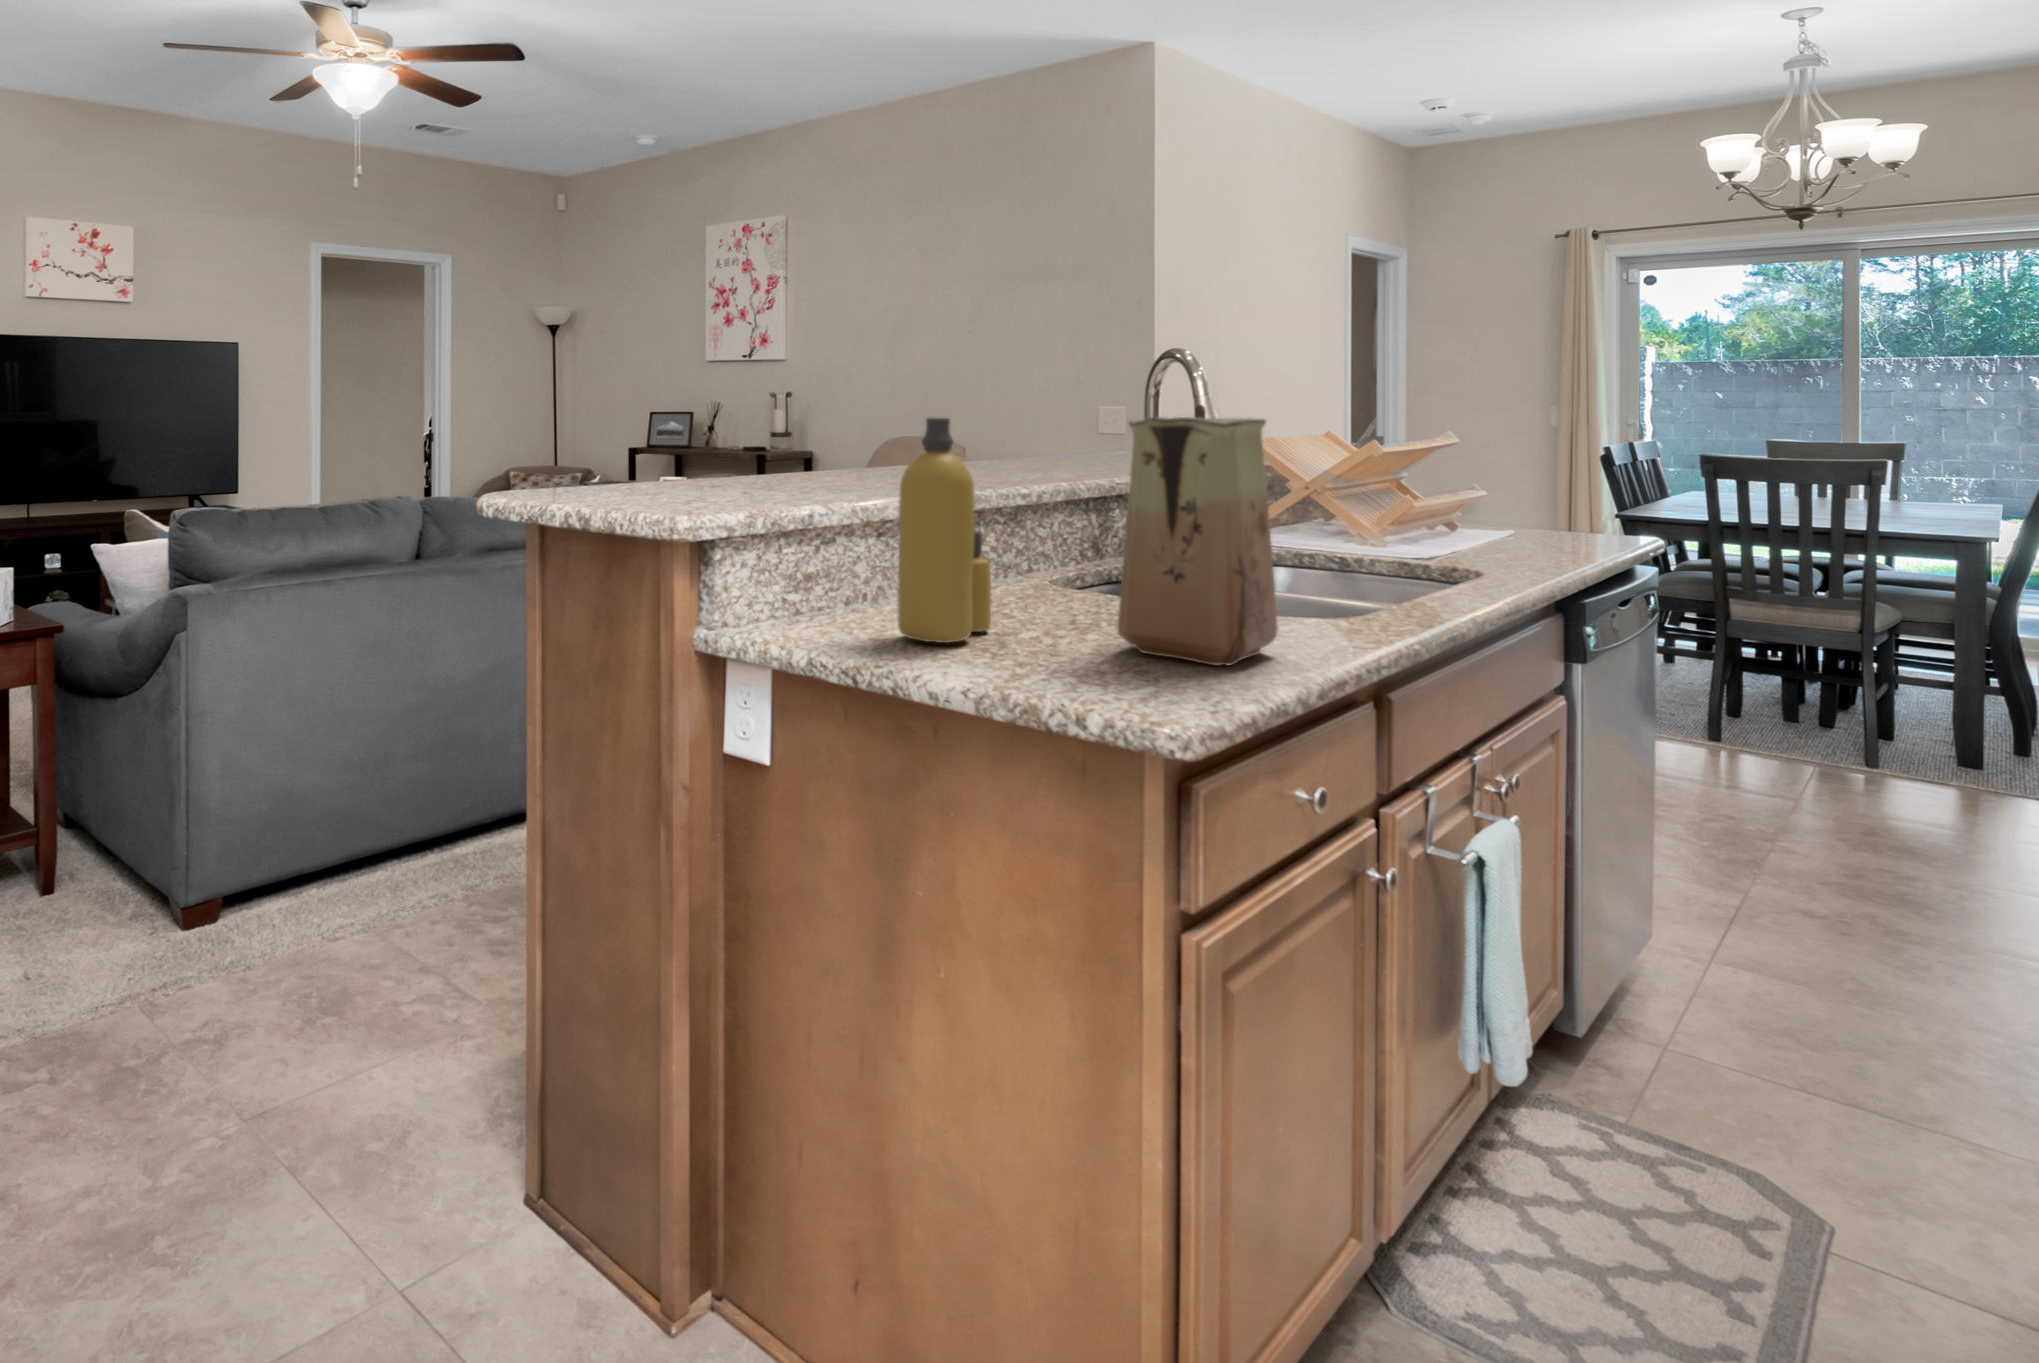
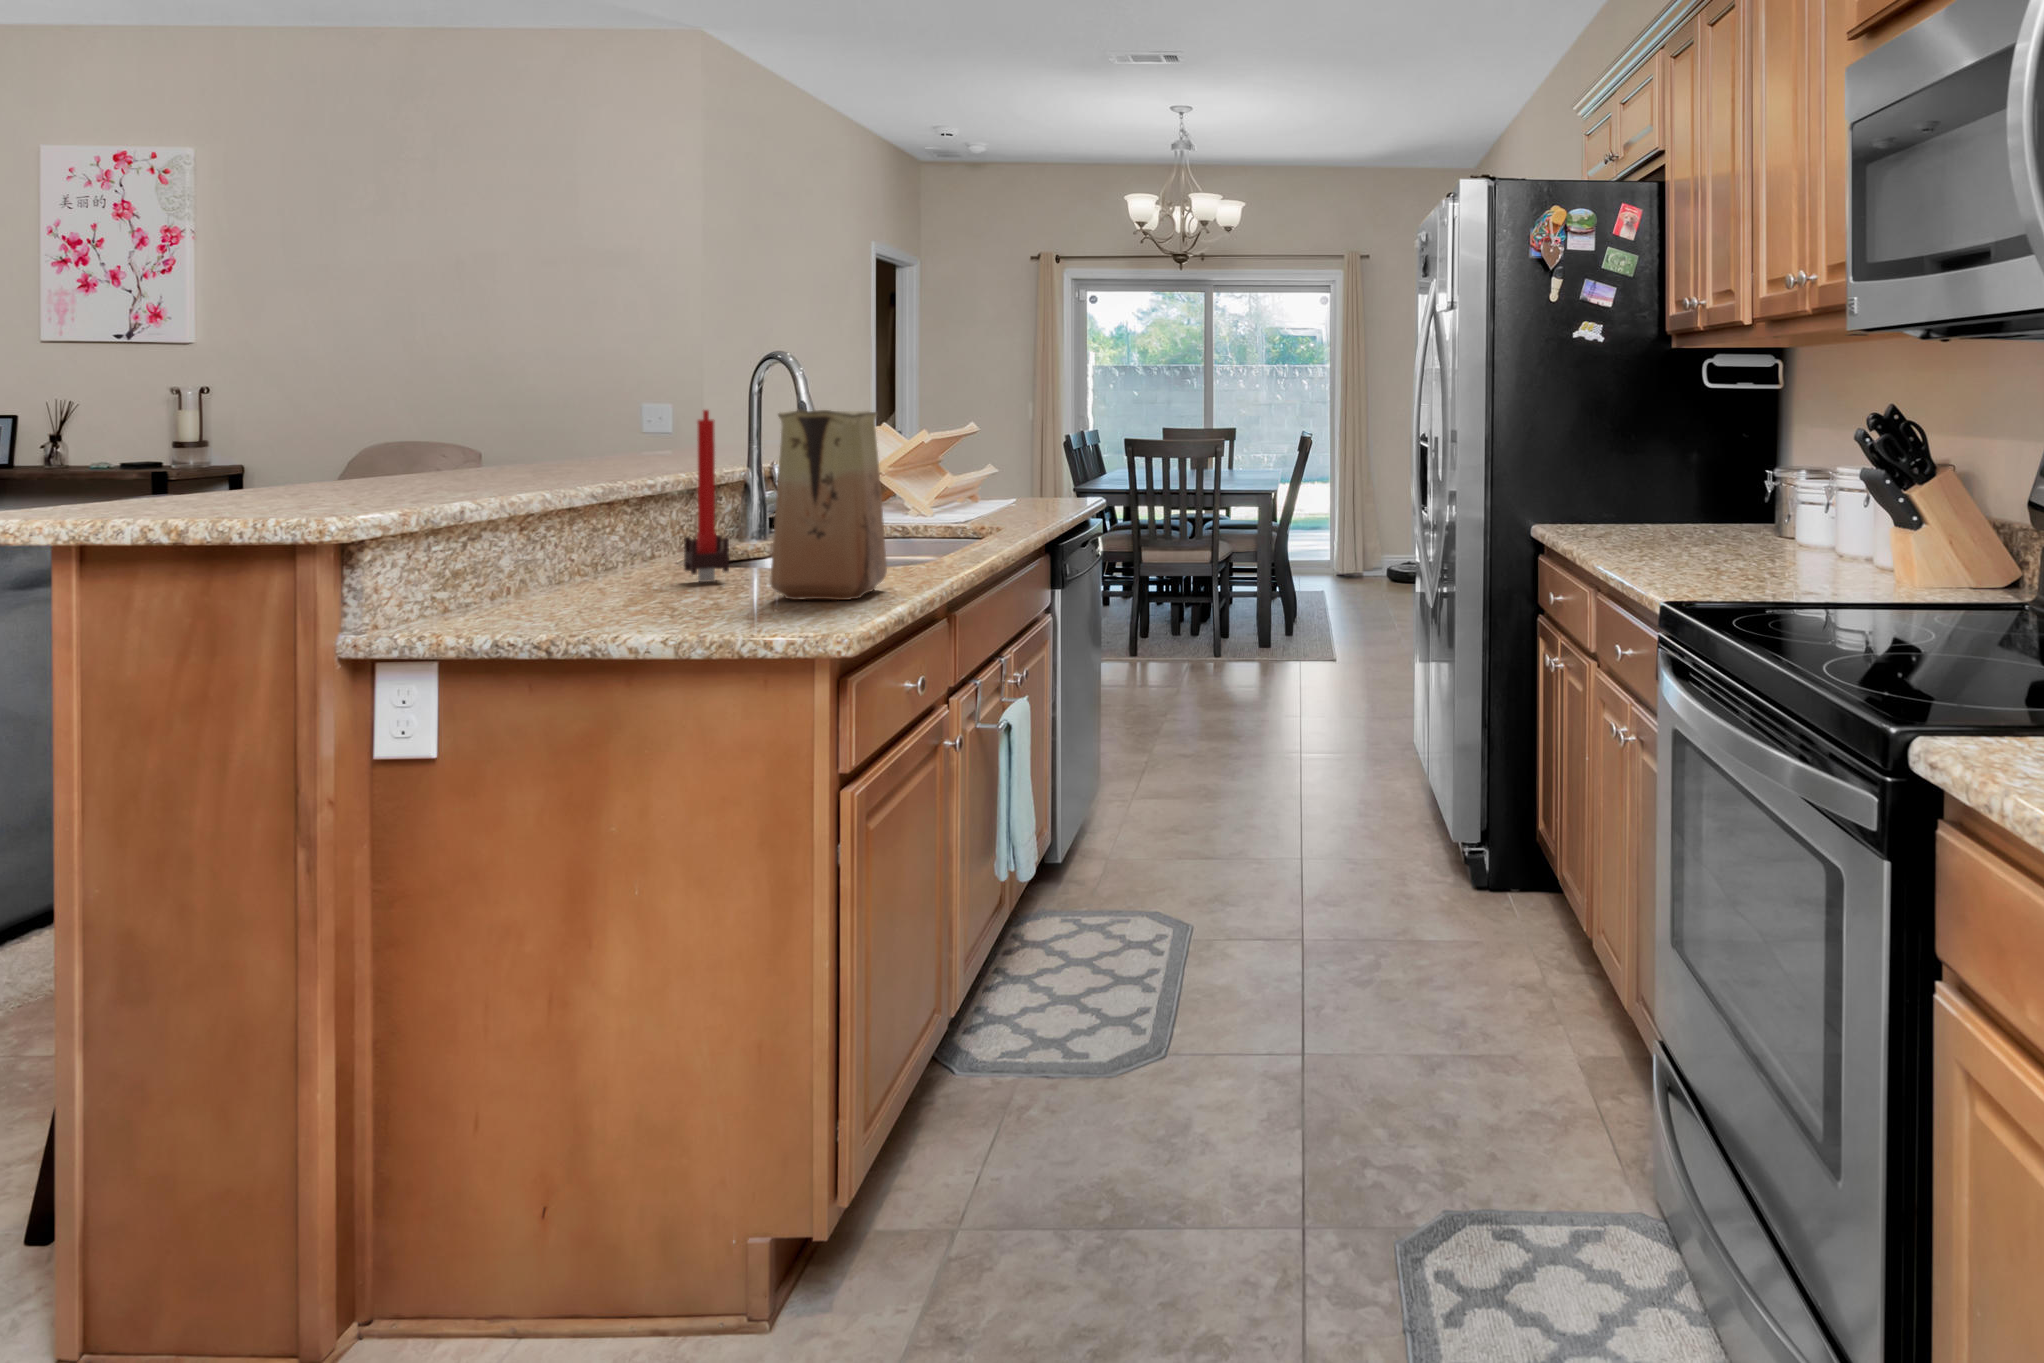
candle: none [1042,416,1088,610] -> present [684,410,729,582]
bottle: present [897,418,991,643] -> none [569,410,654,614]

